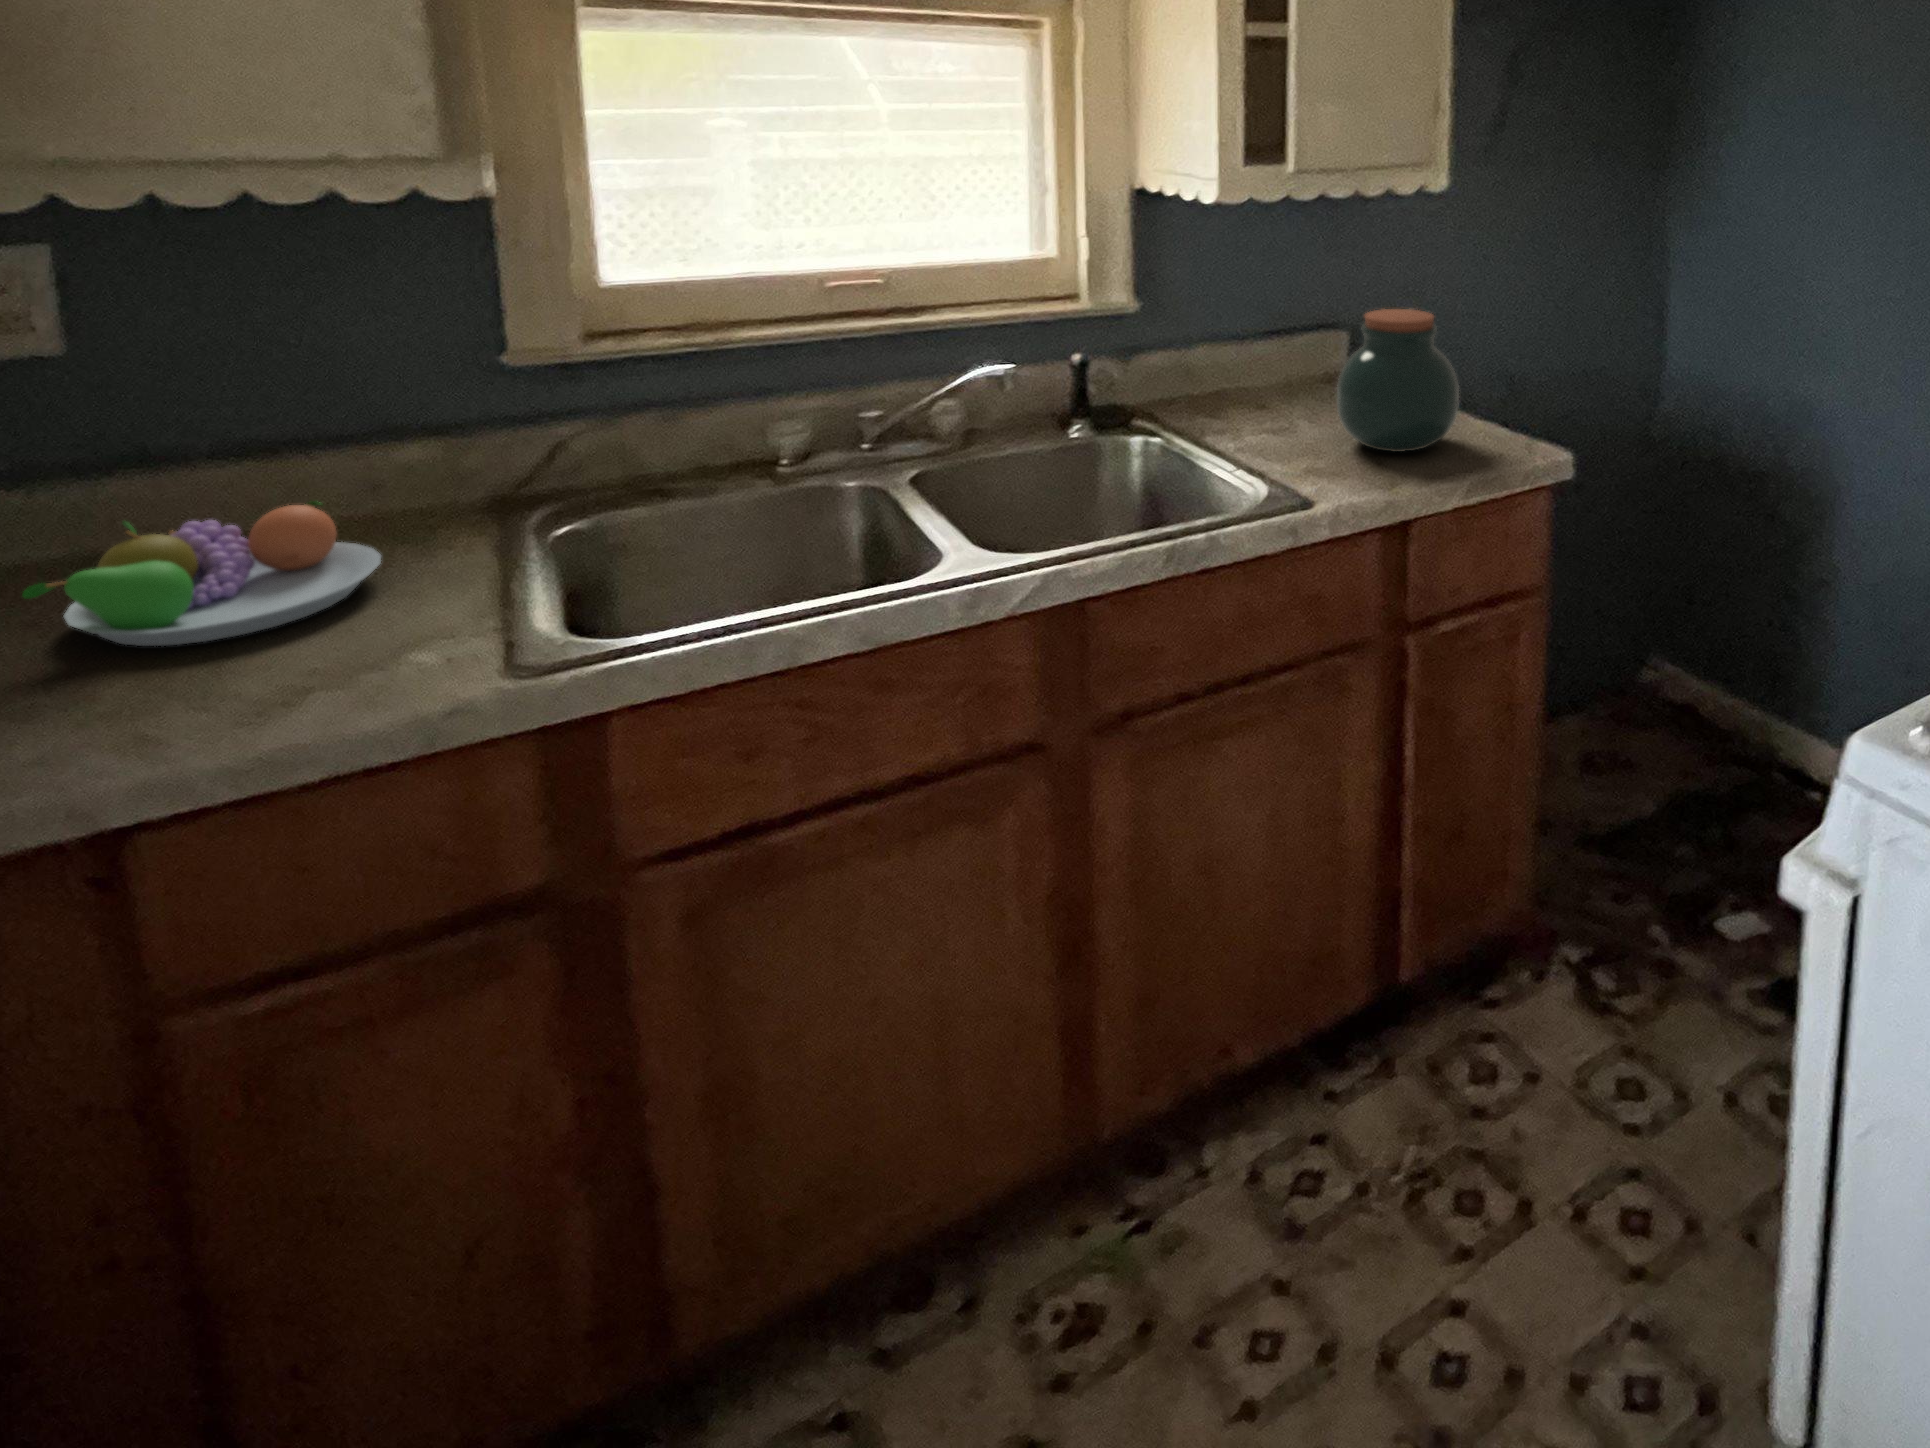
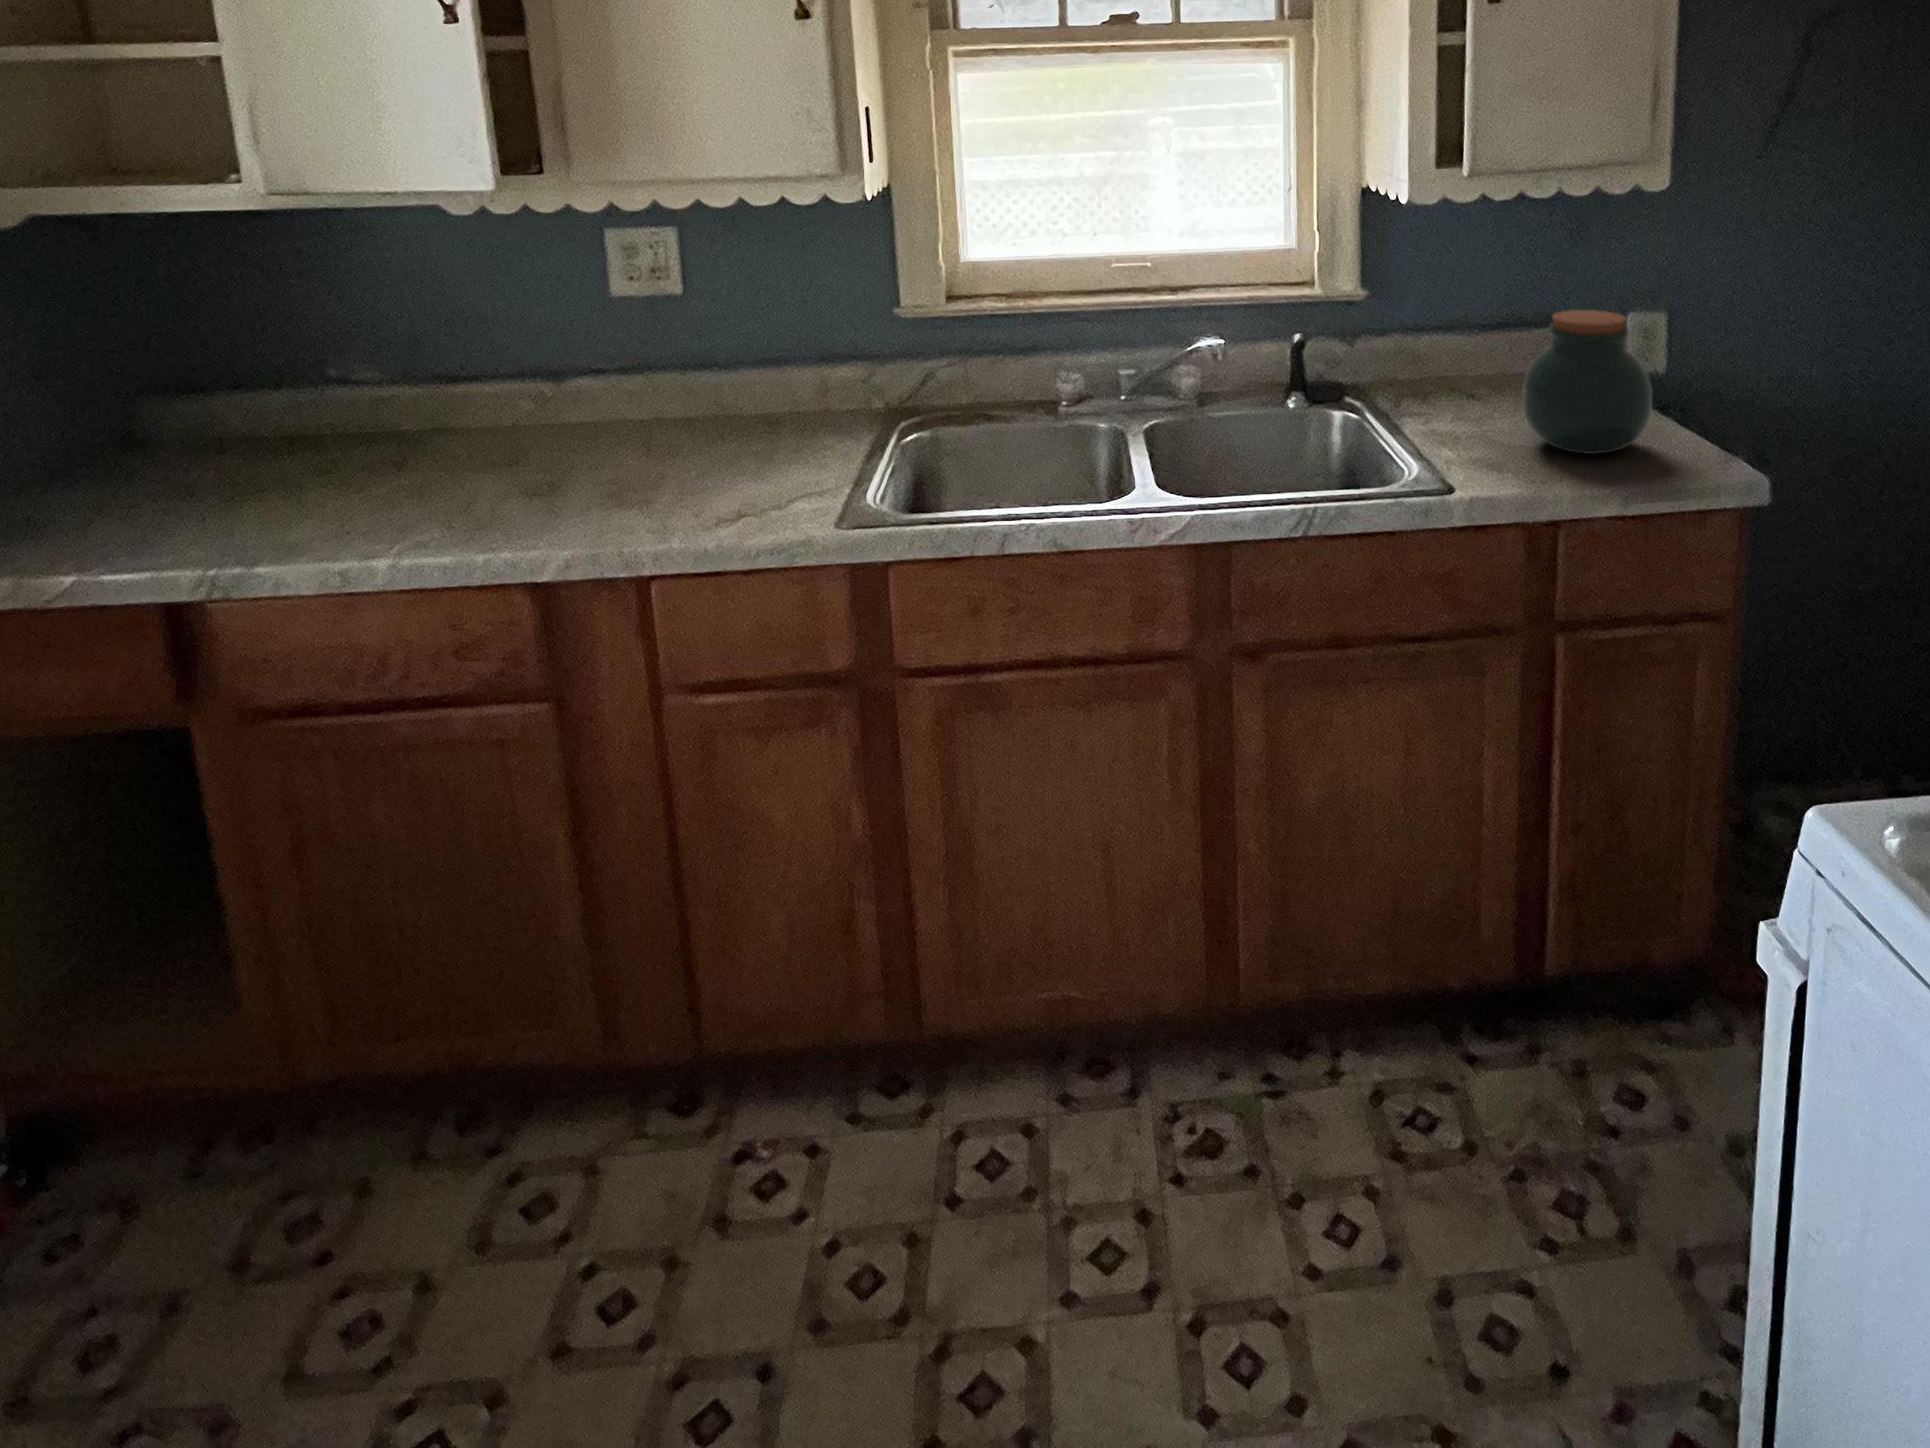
fruit bowl: present [22,501,381,646] -> none [636,396,810,476]

